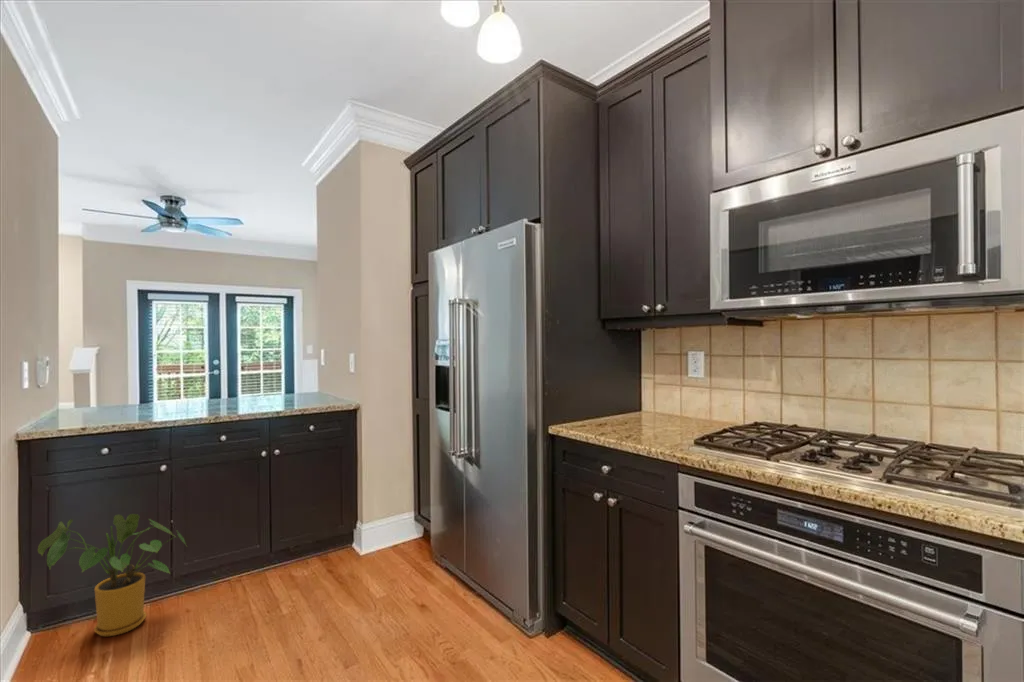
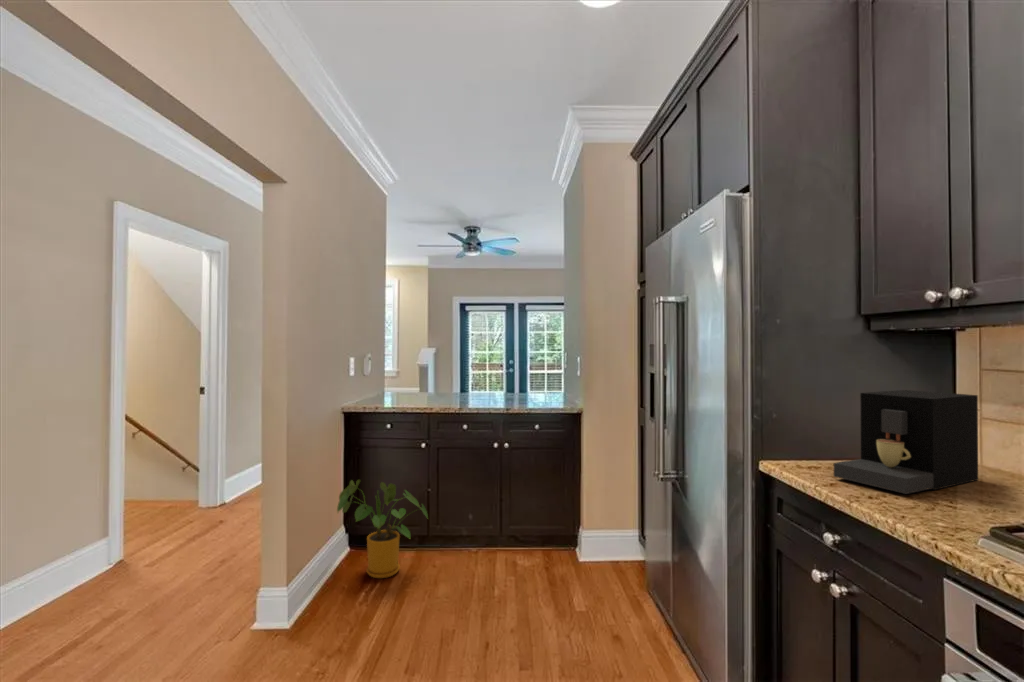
coffee maker: none [600,368,664,432] -> present [834,390,978,494]

